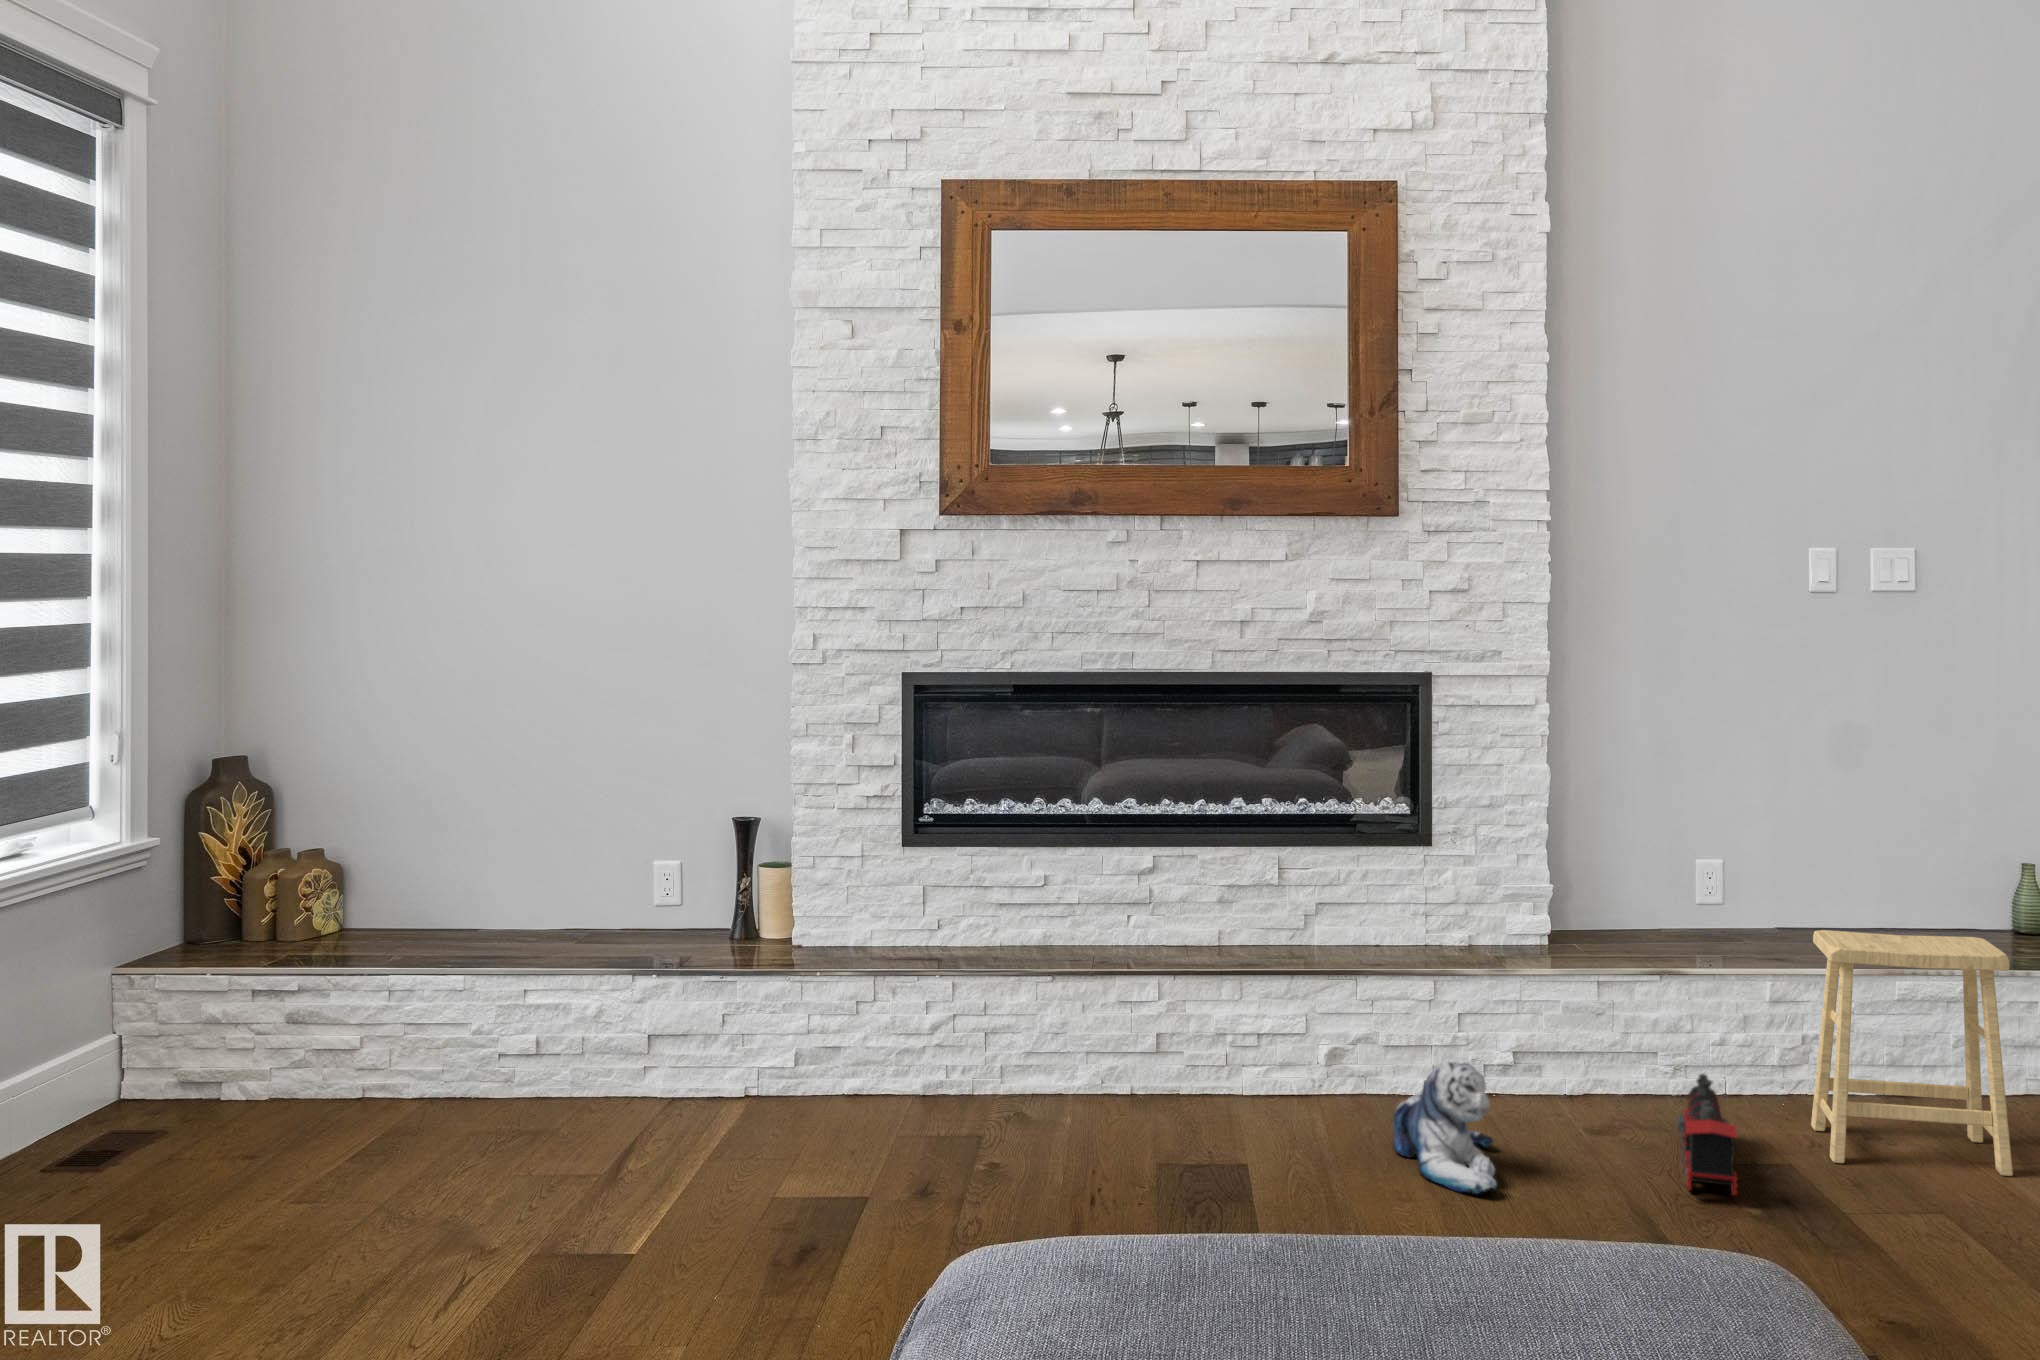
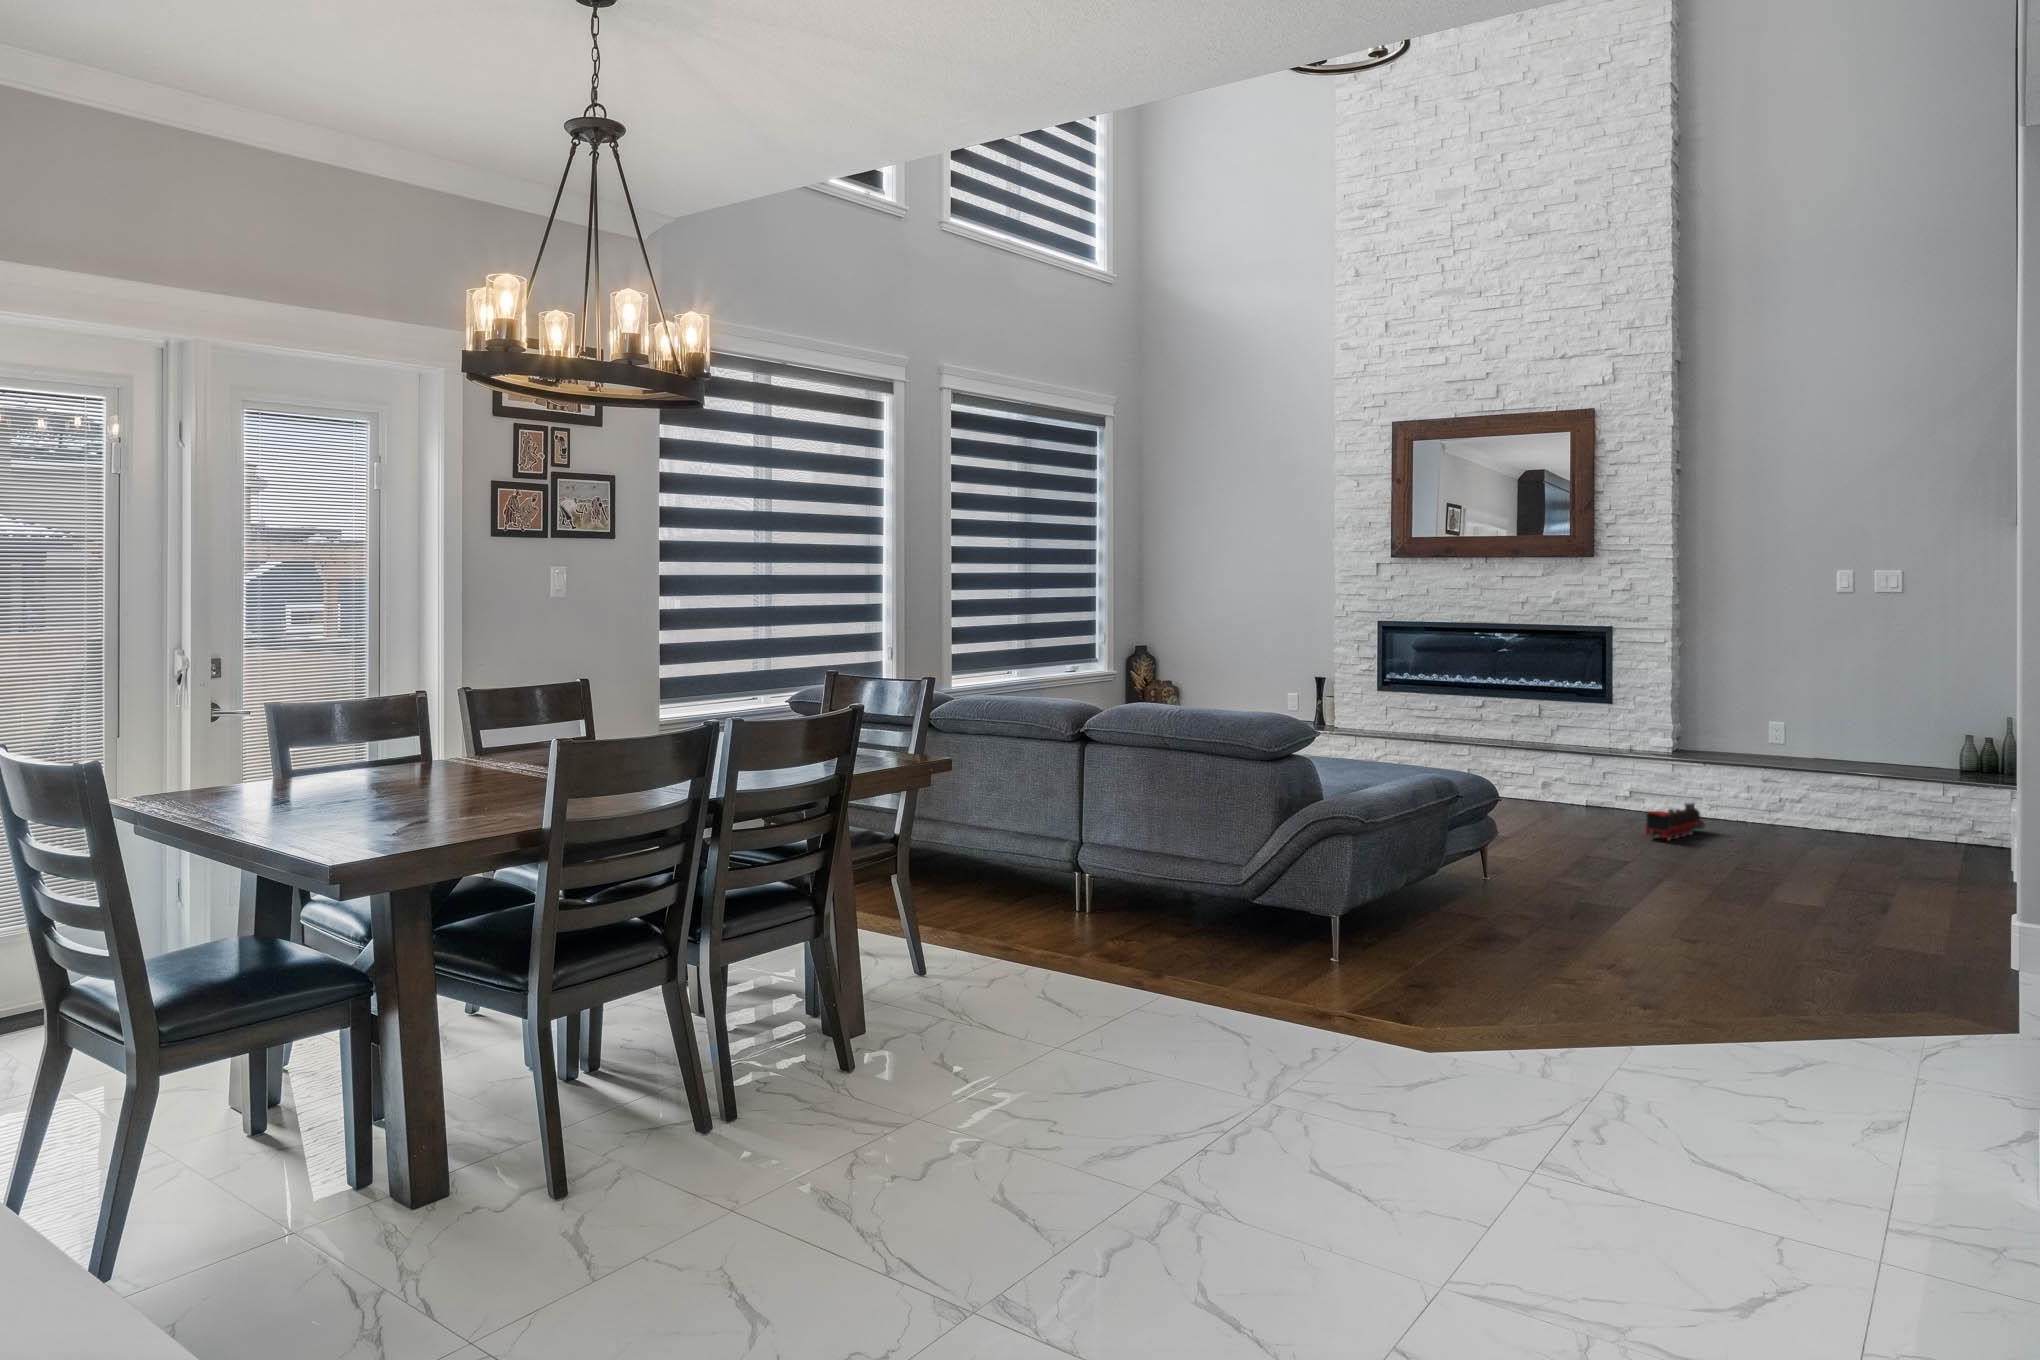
footstool: present [1811,930,2013,1176] -> none [1741,747,1839,854]
plush toy: present [1393,1062,1497,1194] -> none [1545,781,1590,828]

